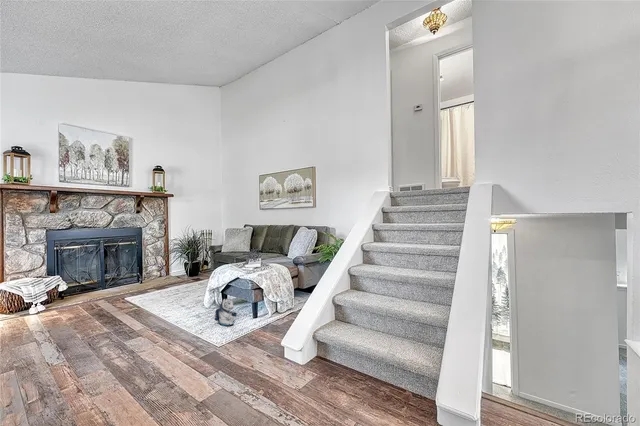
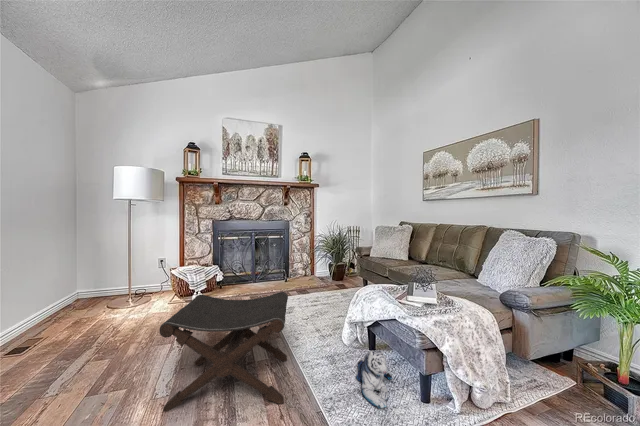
footstool: none [66,276,168,365] -> present [159,292,288,412]

